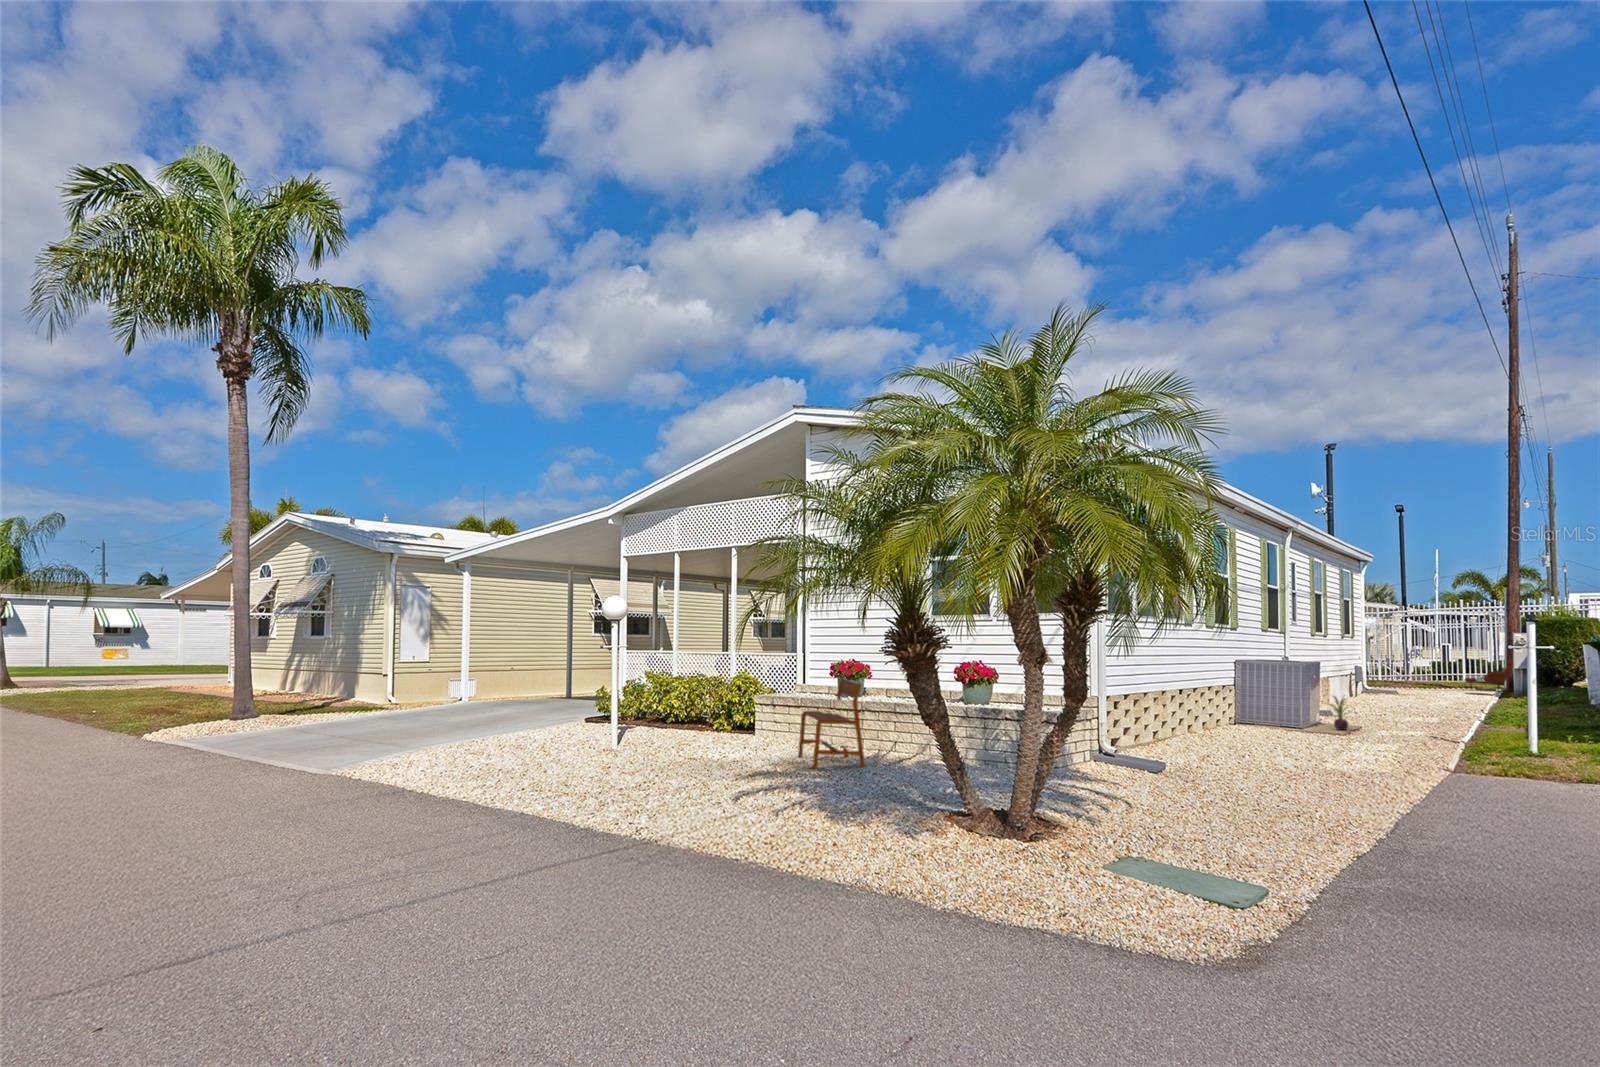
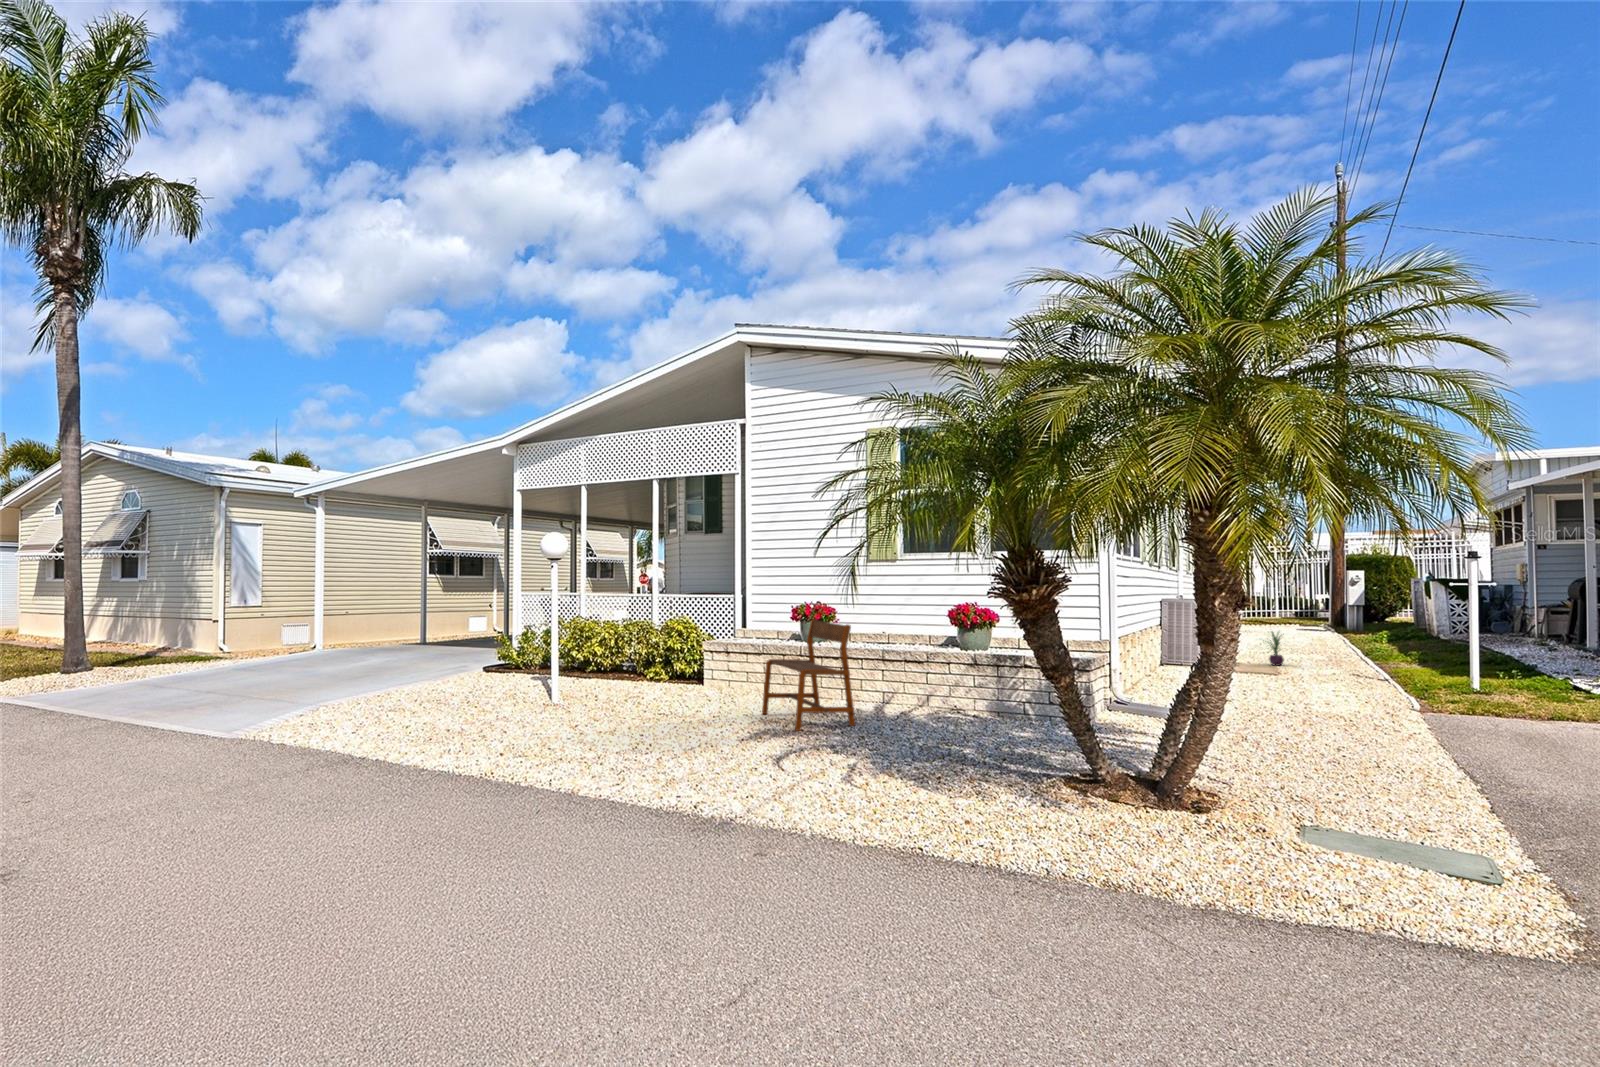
lounge chair: present [1465,660,1513,690] -> none [1298,596,1343,625]

